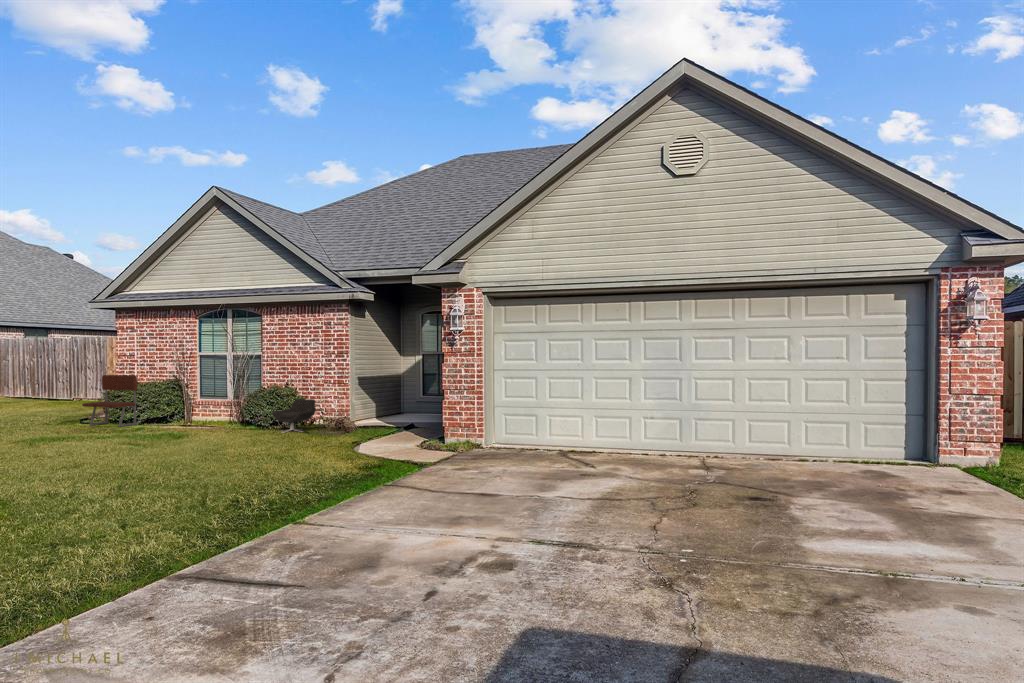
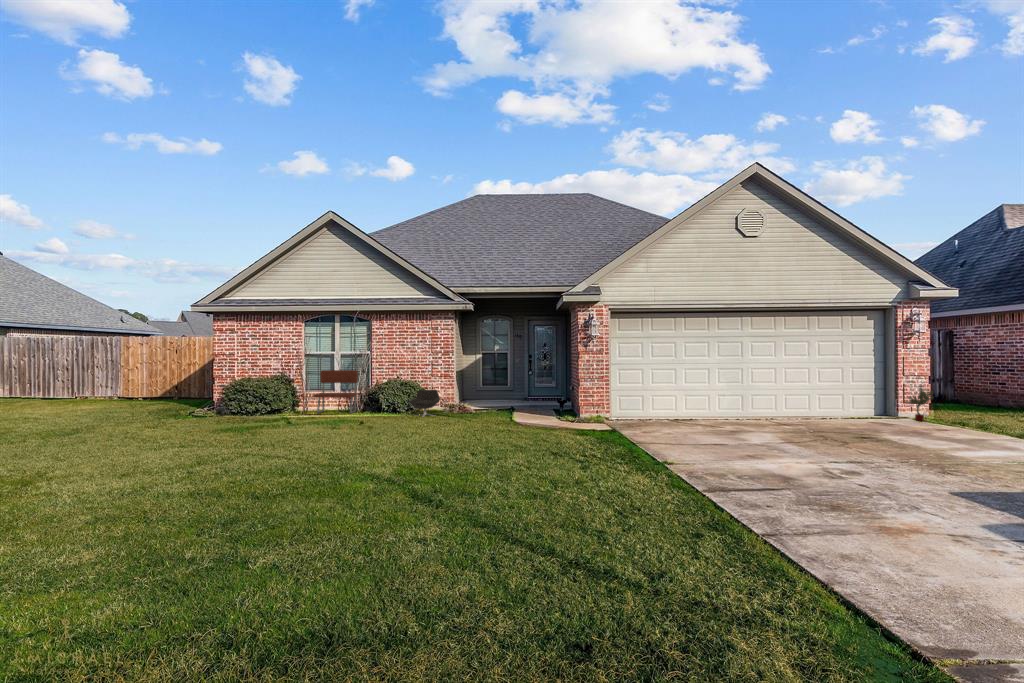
bench: present [82,375,137,427] -> present [313,370,358,413]
potted tree: none [939,412,998,475] -> present [905,388,934,422]

